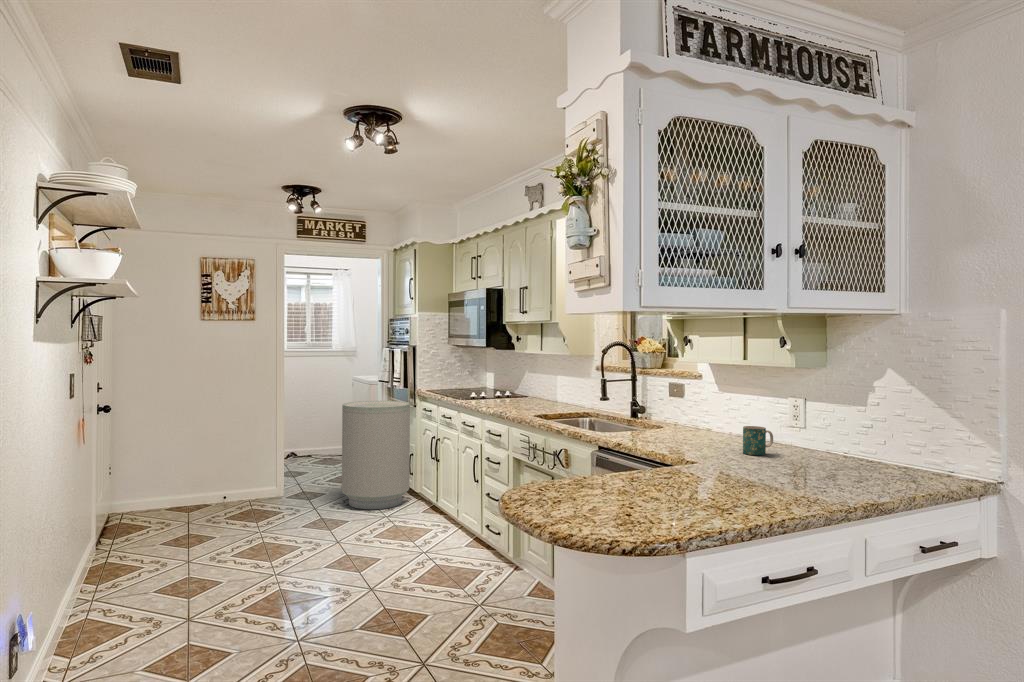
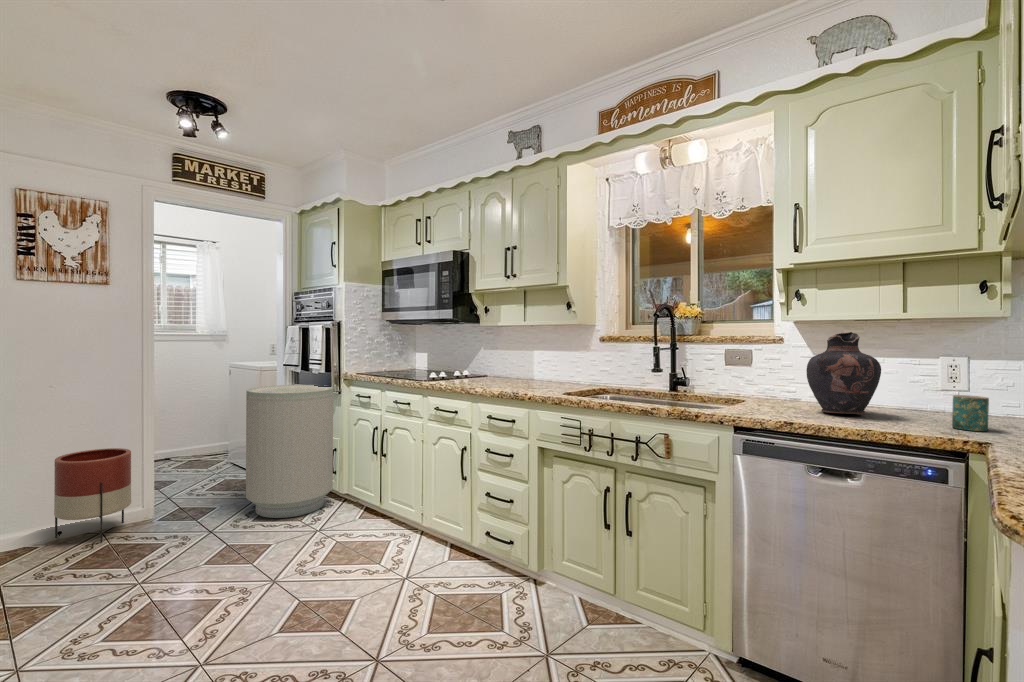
vase: none [677,371,732,440] -> present [806,332,881,414]
planter: none [219,444,266,511] -> present [54,448,131,543]

